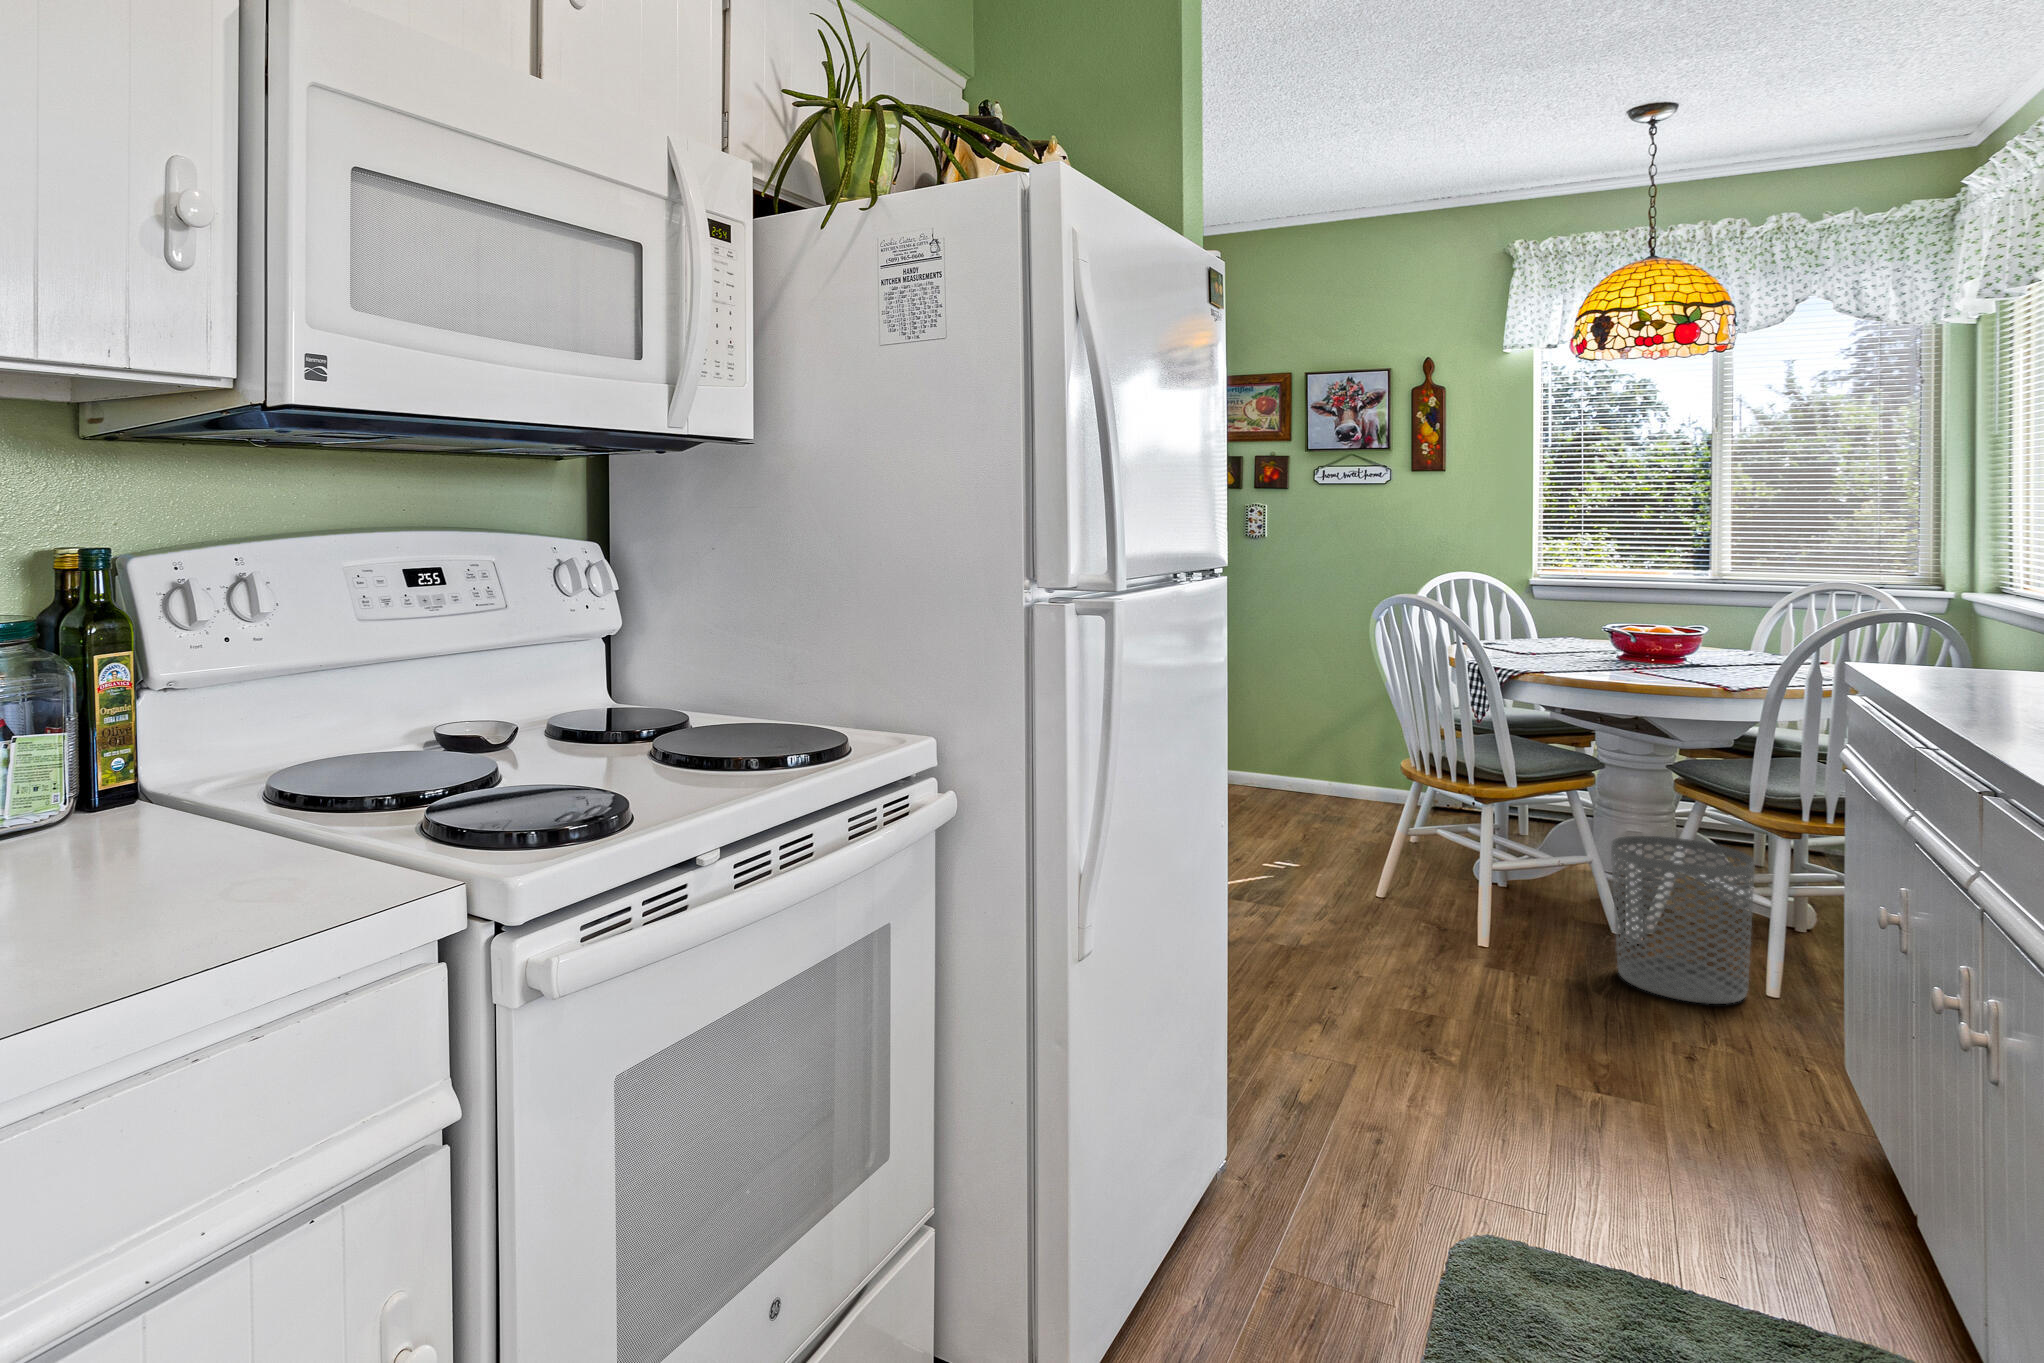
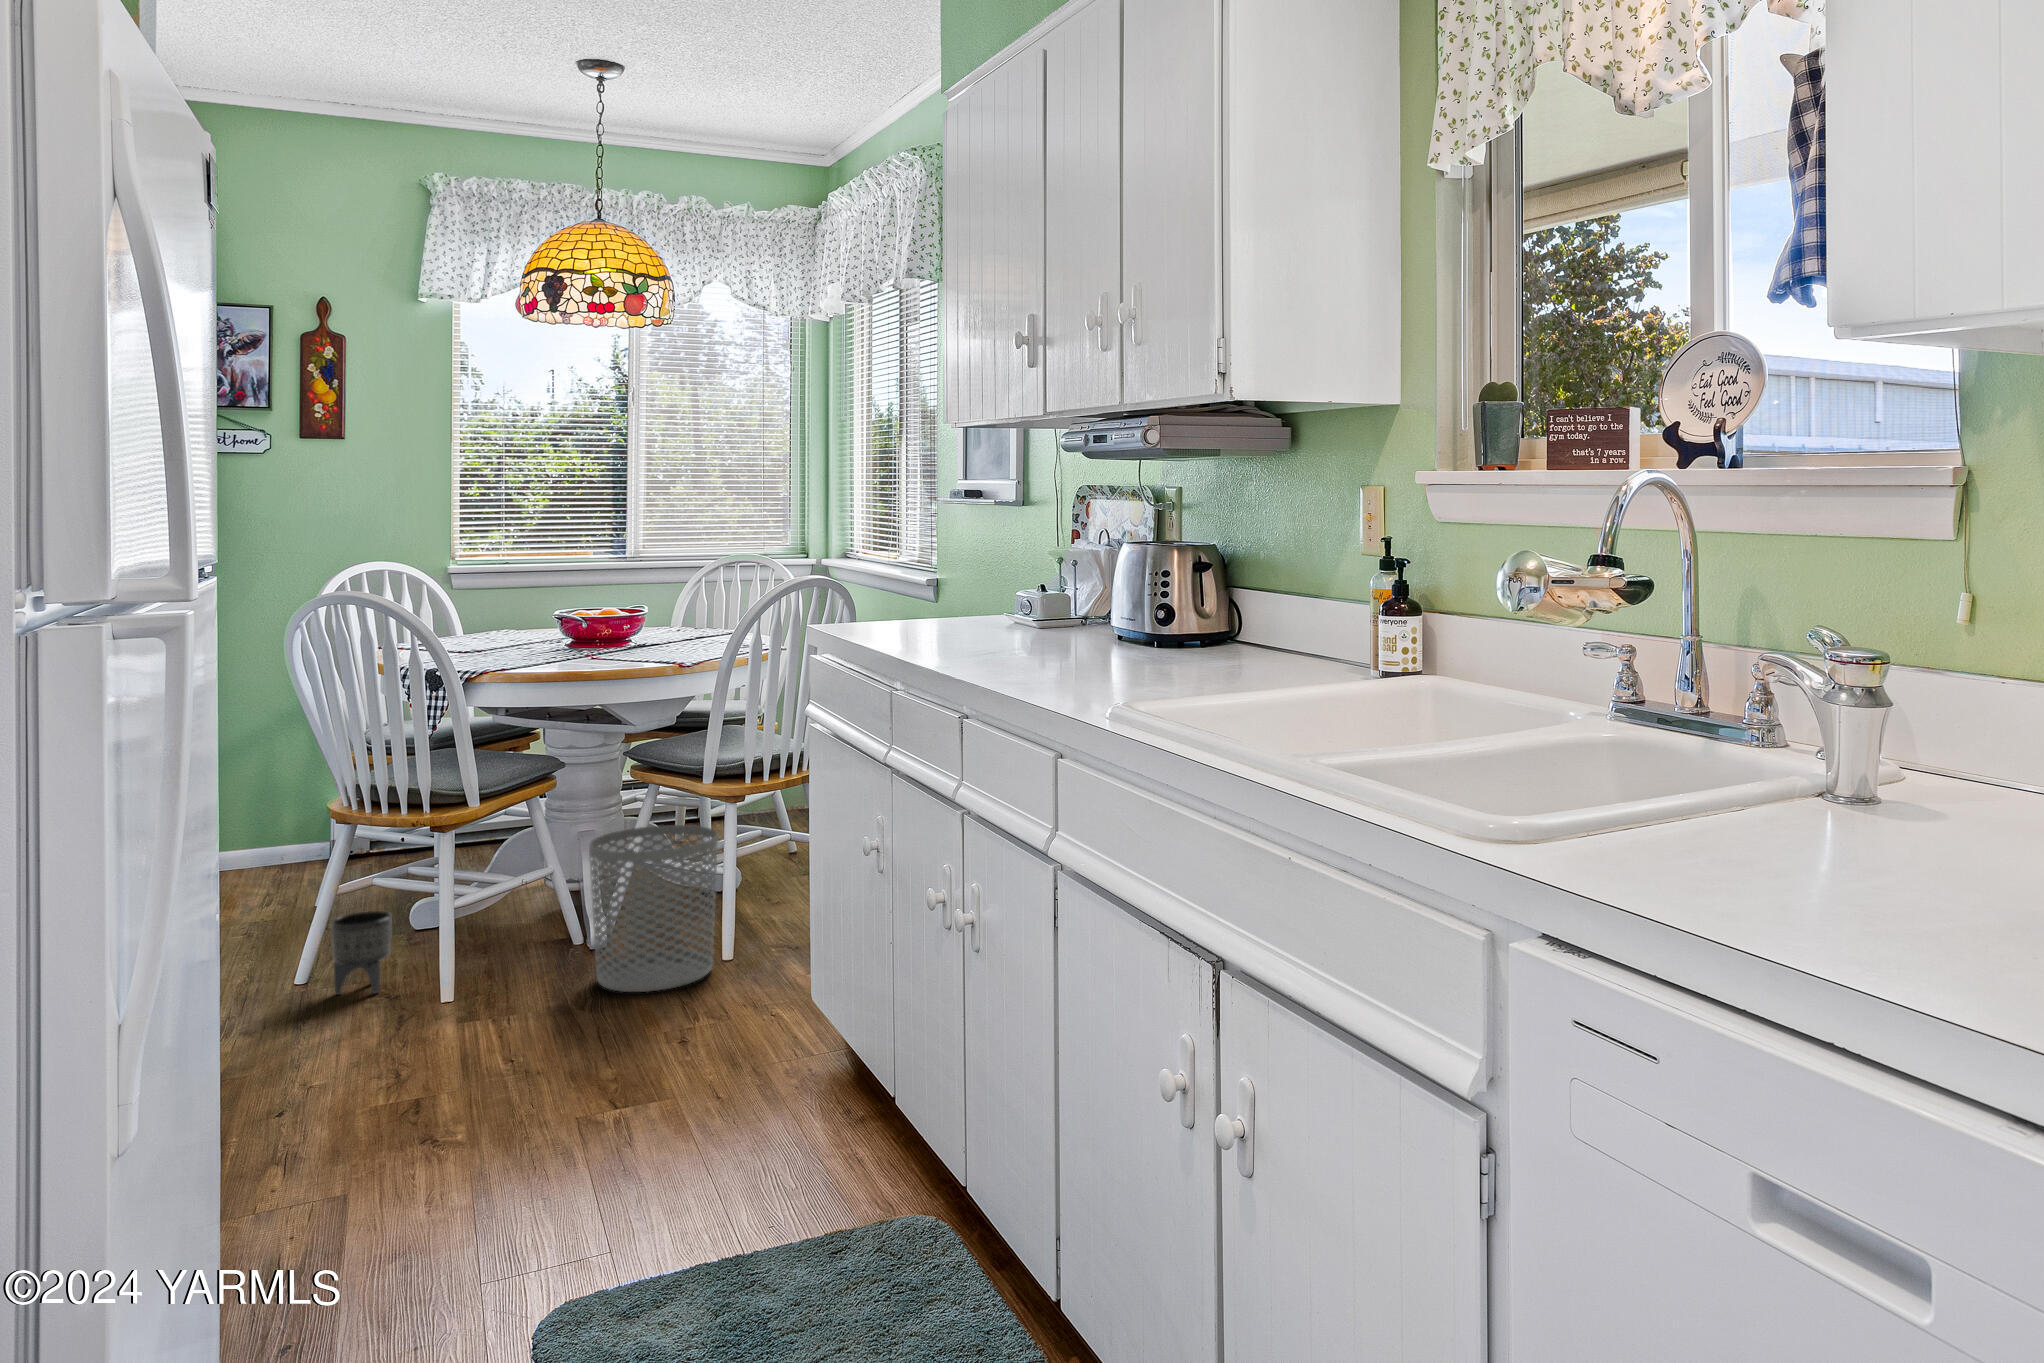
planter: none [1394,852,1442,922] -> present [331,911,392,995]

